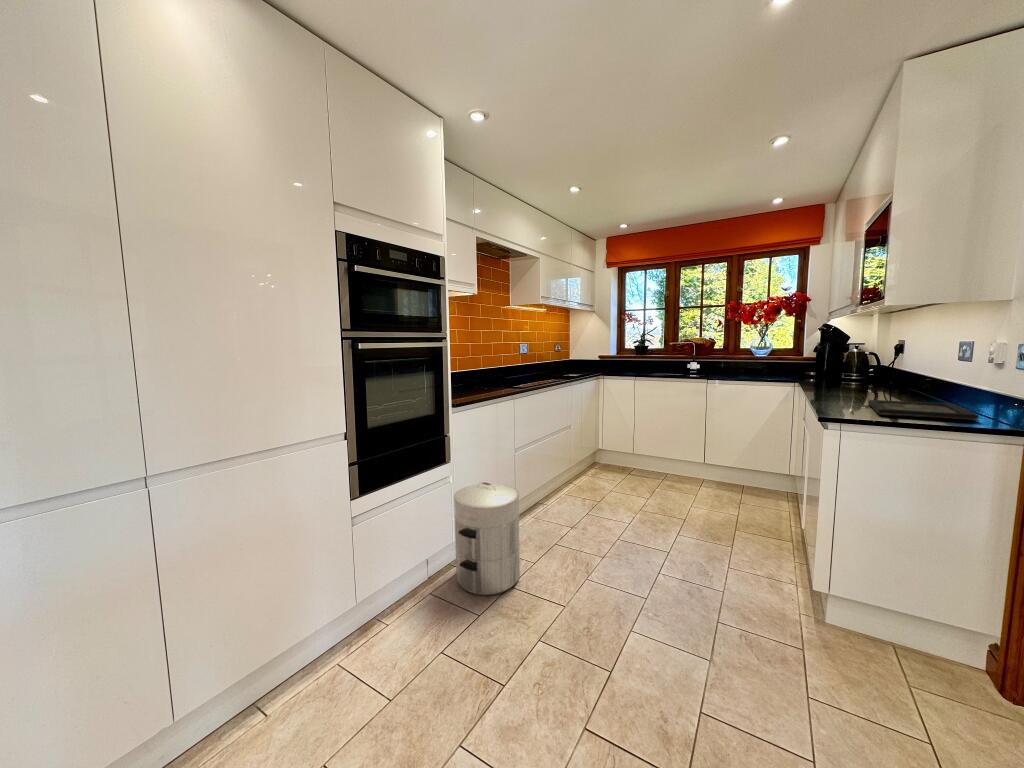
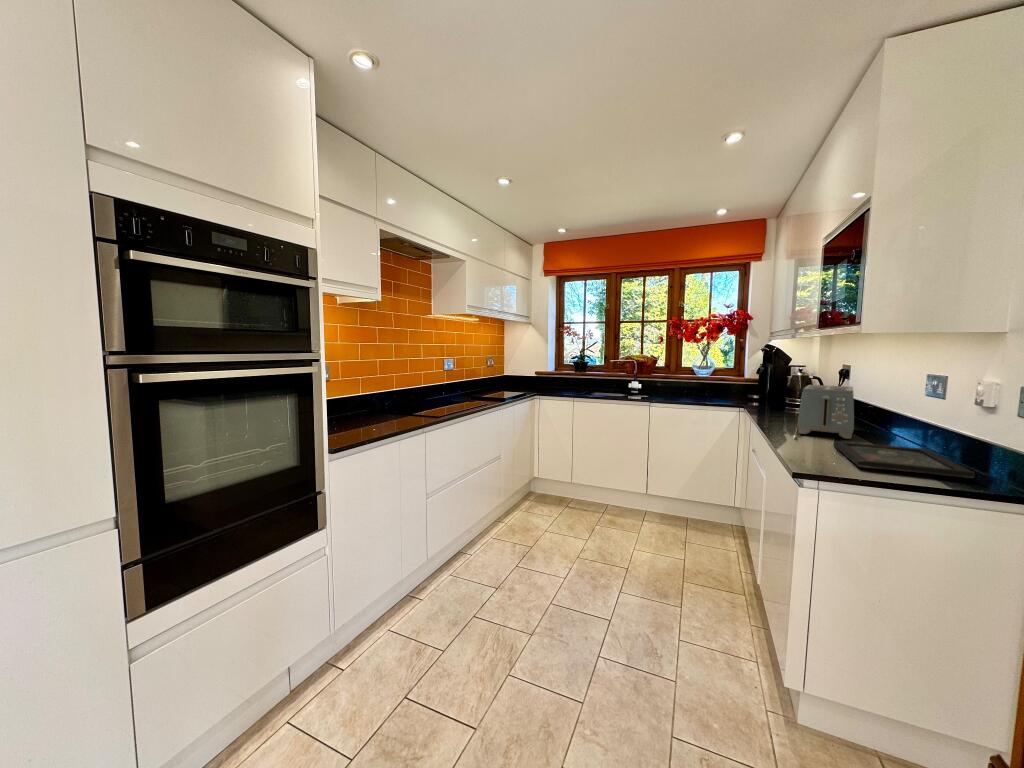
toaster: none [839,356,897,400] -> present [798,385,854,439]
waste bin: present [454,482,520,595] -> none [325,552,420,720]

